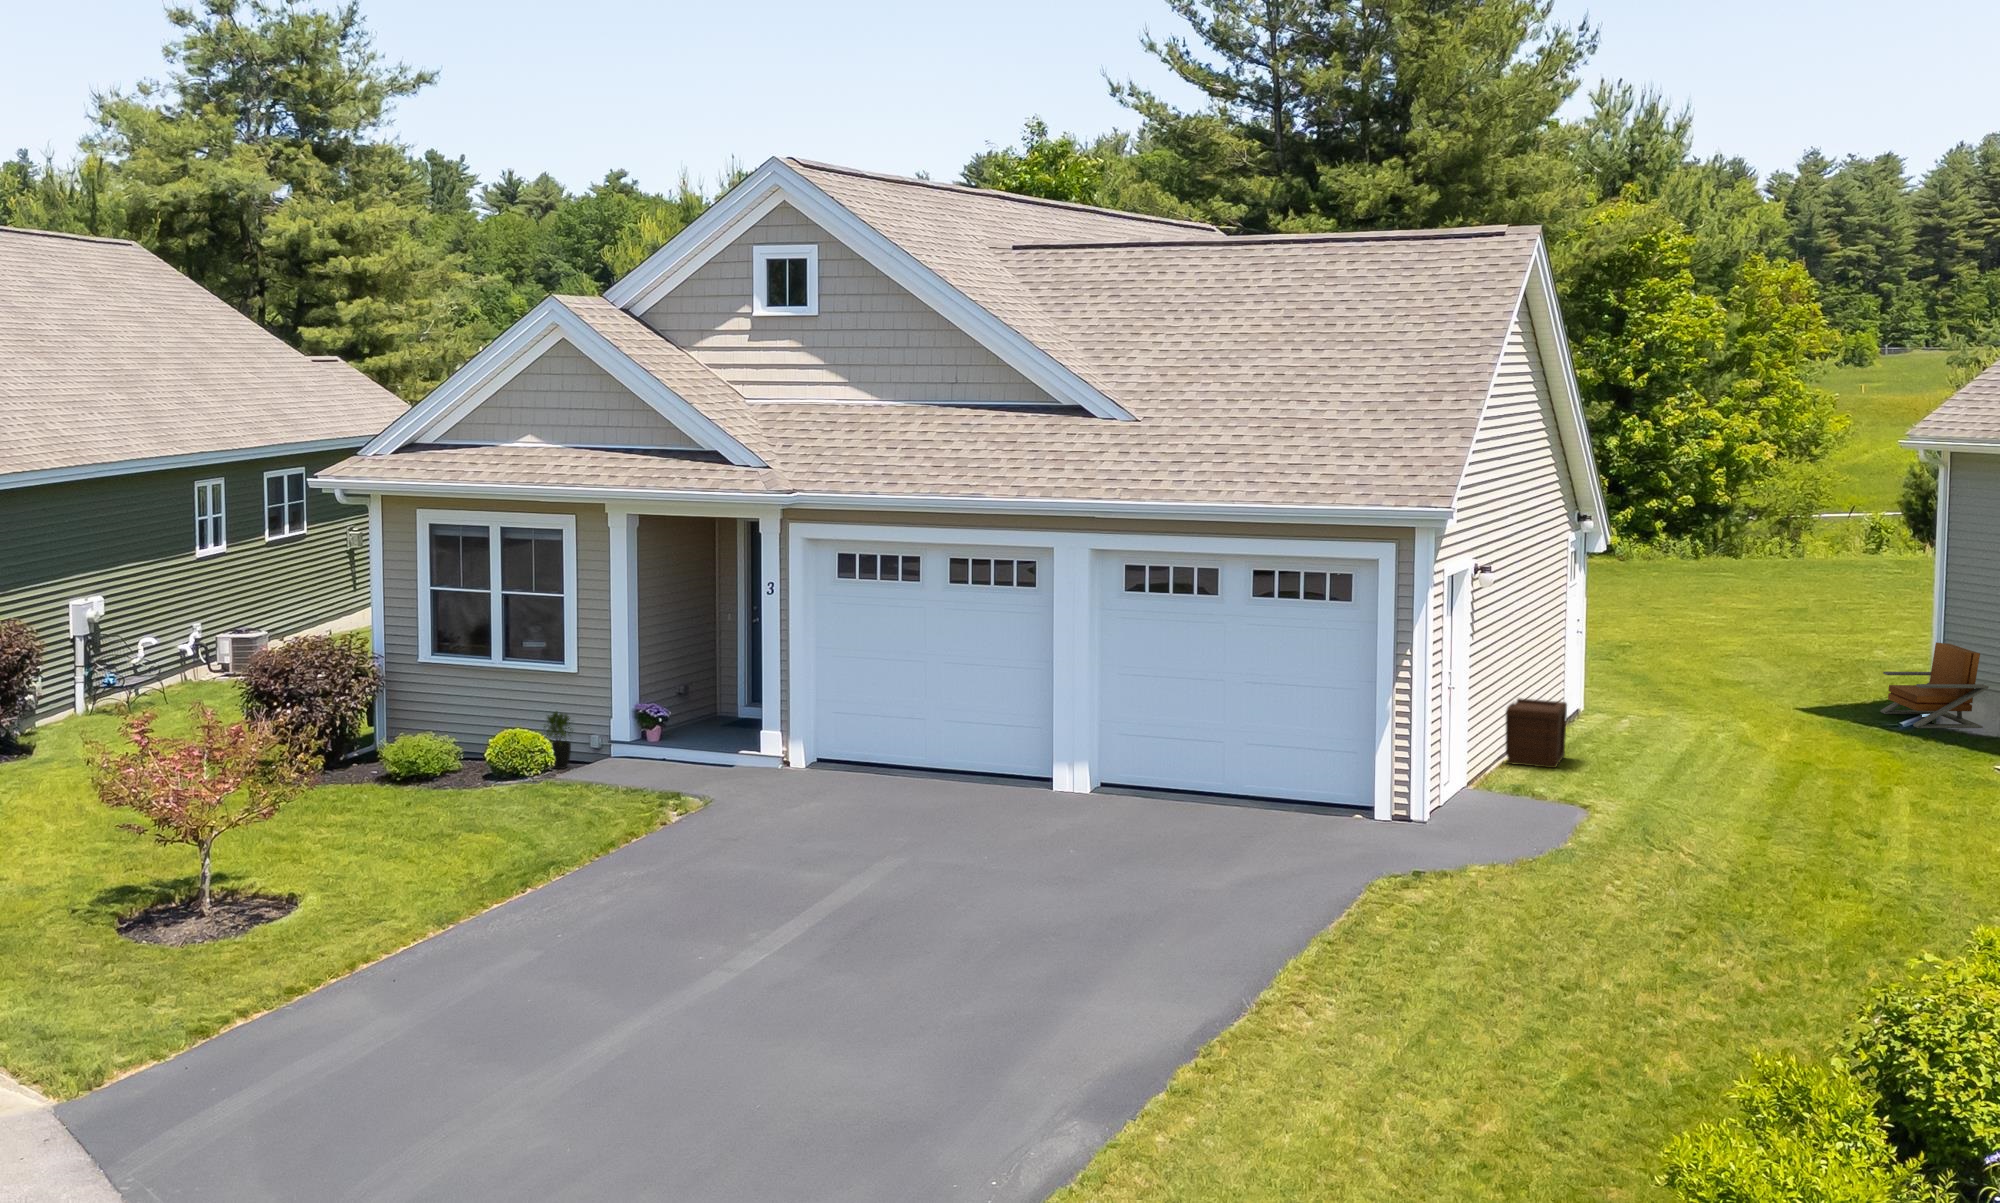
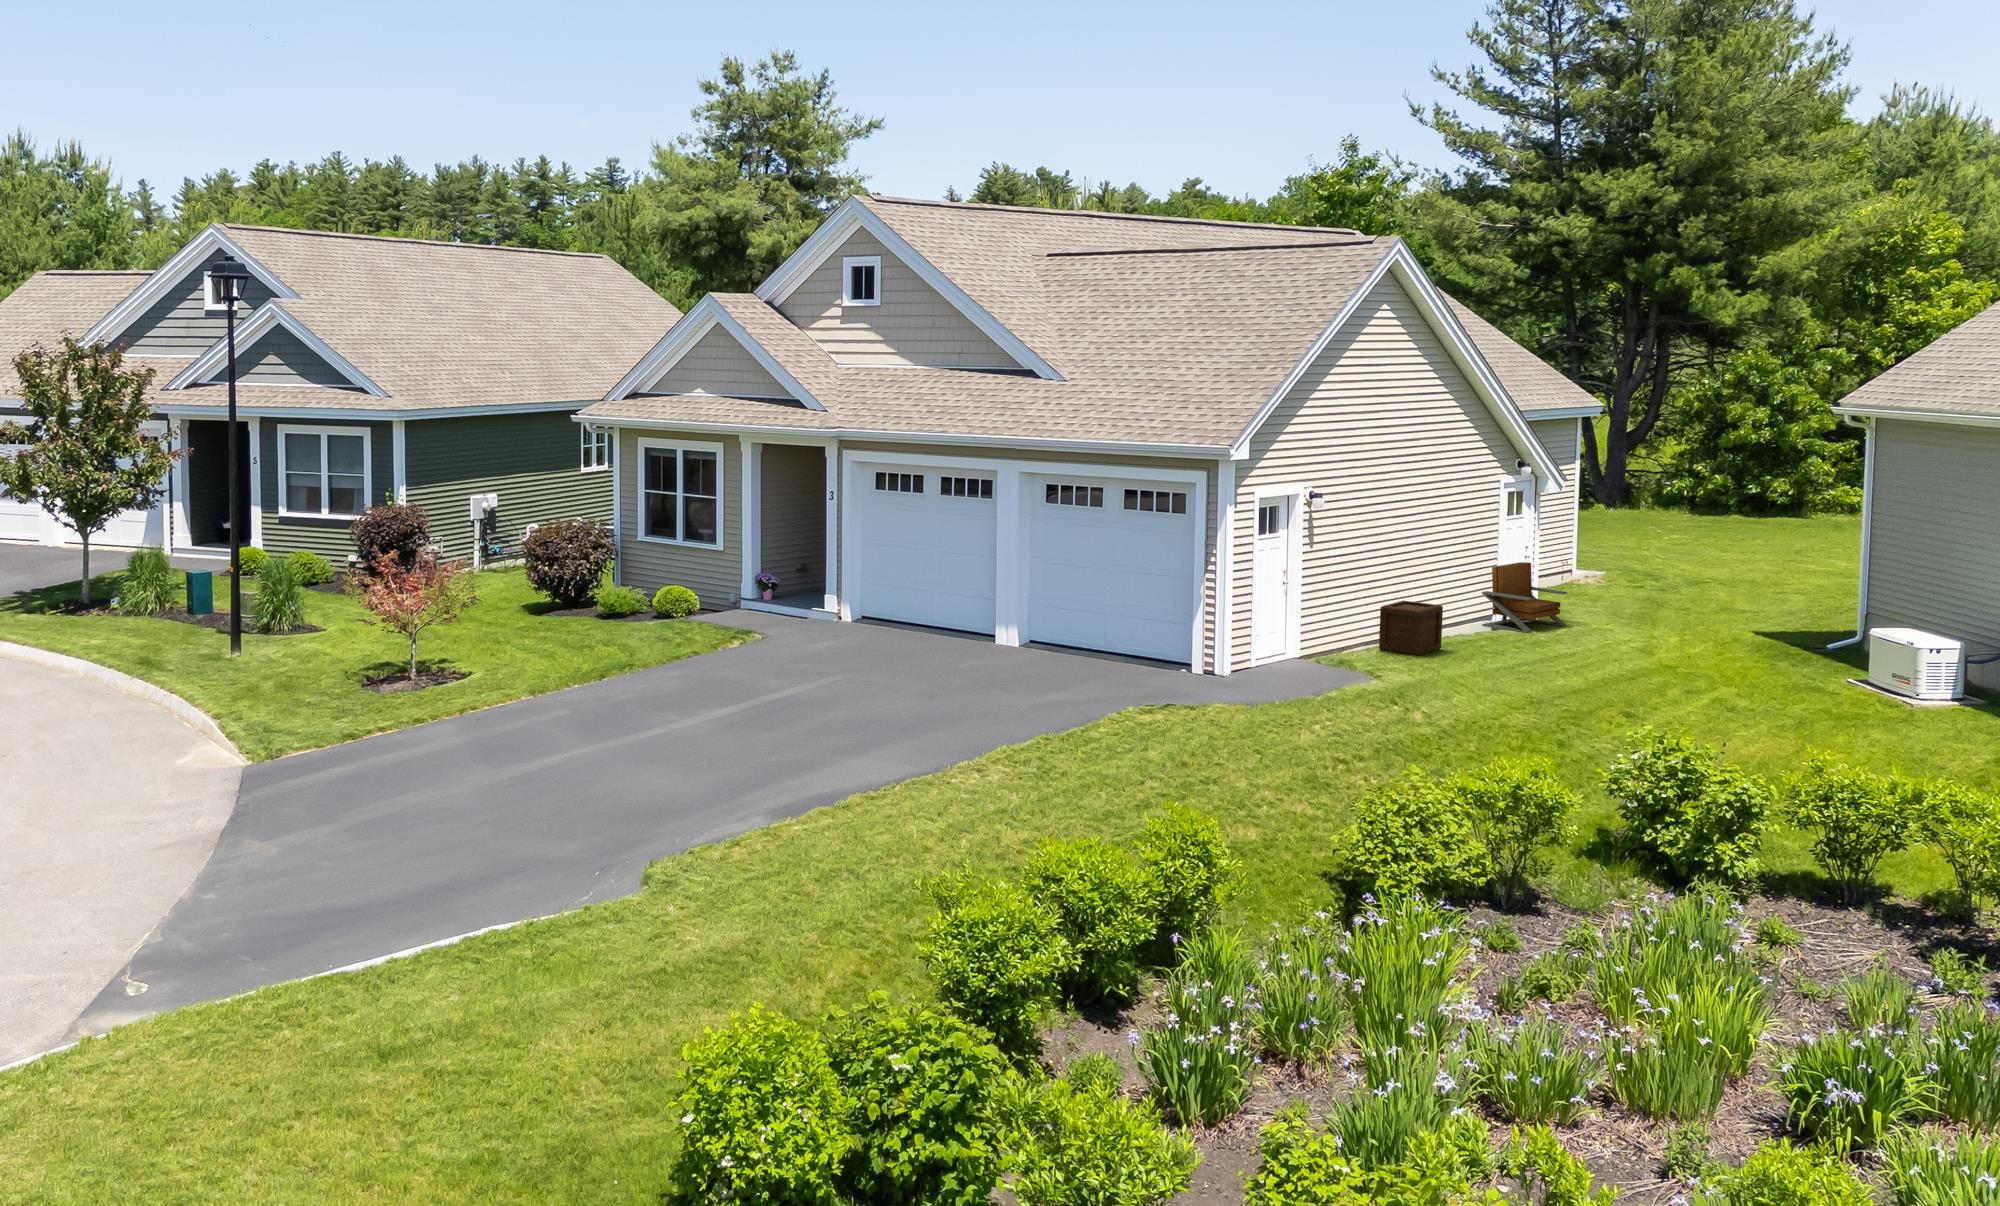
lounge chair: present [1880,642,1989,728] -> present [1482,562,1567,633]
potted plant: present [543,712,573,769] -> none [694,577,722,618]

